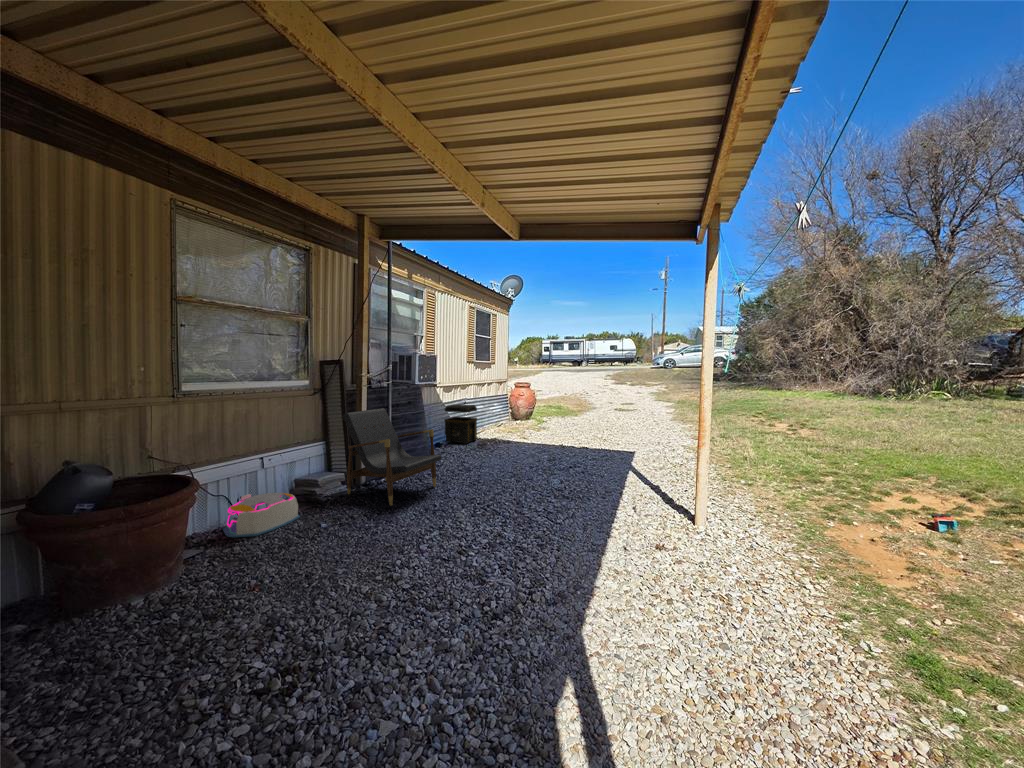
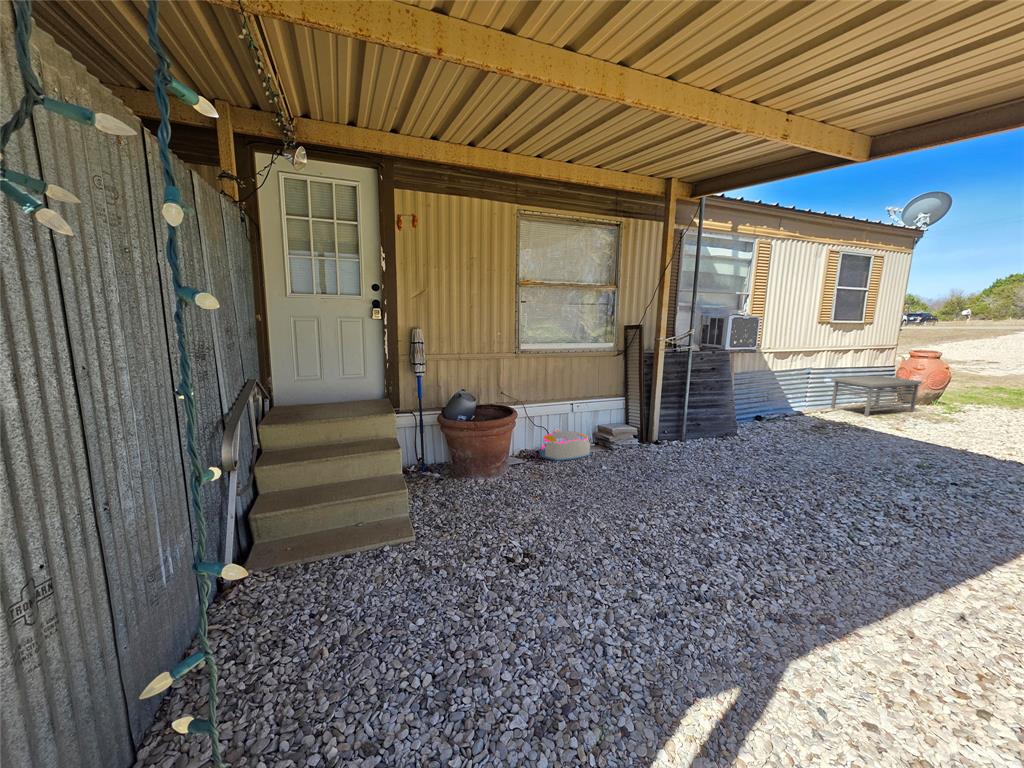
storage bench: none [480,401,529,432] -> present [831,376,922,416]
toolbox: present [444,404,477,444] -> none [768,374,818,421]
lounge chair: present [343,408,441,506] -> none [636,373,731,467]

